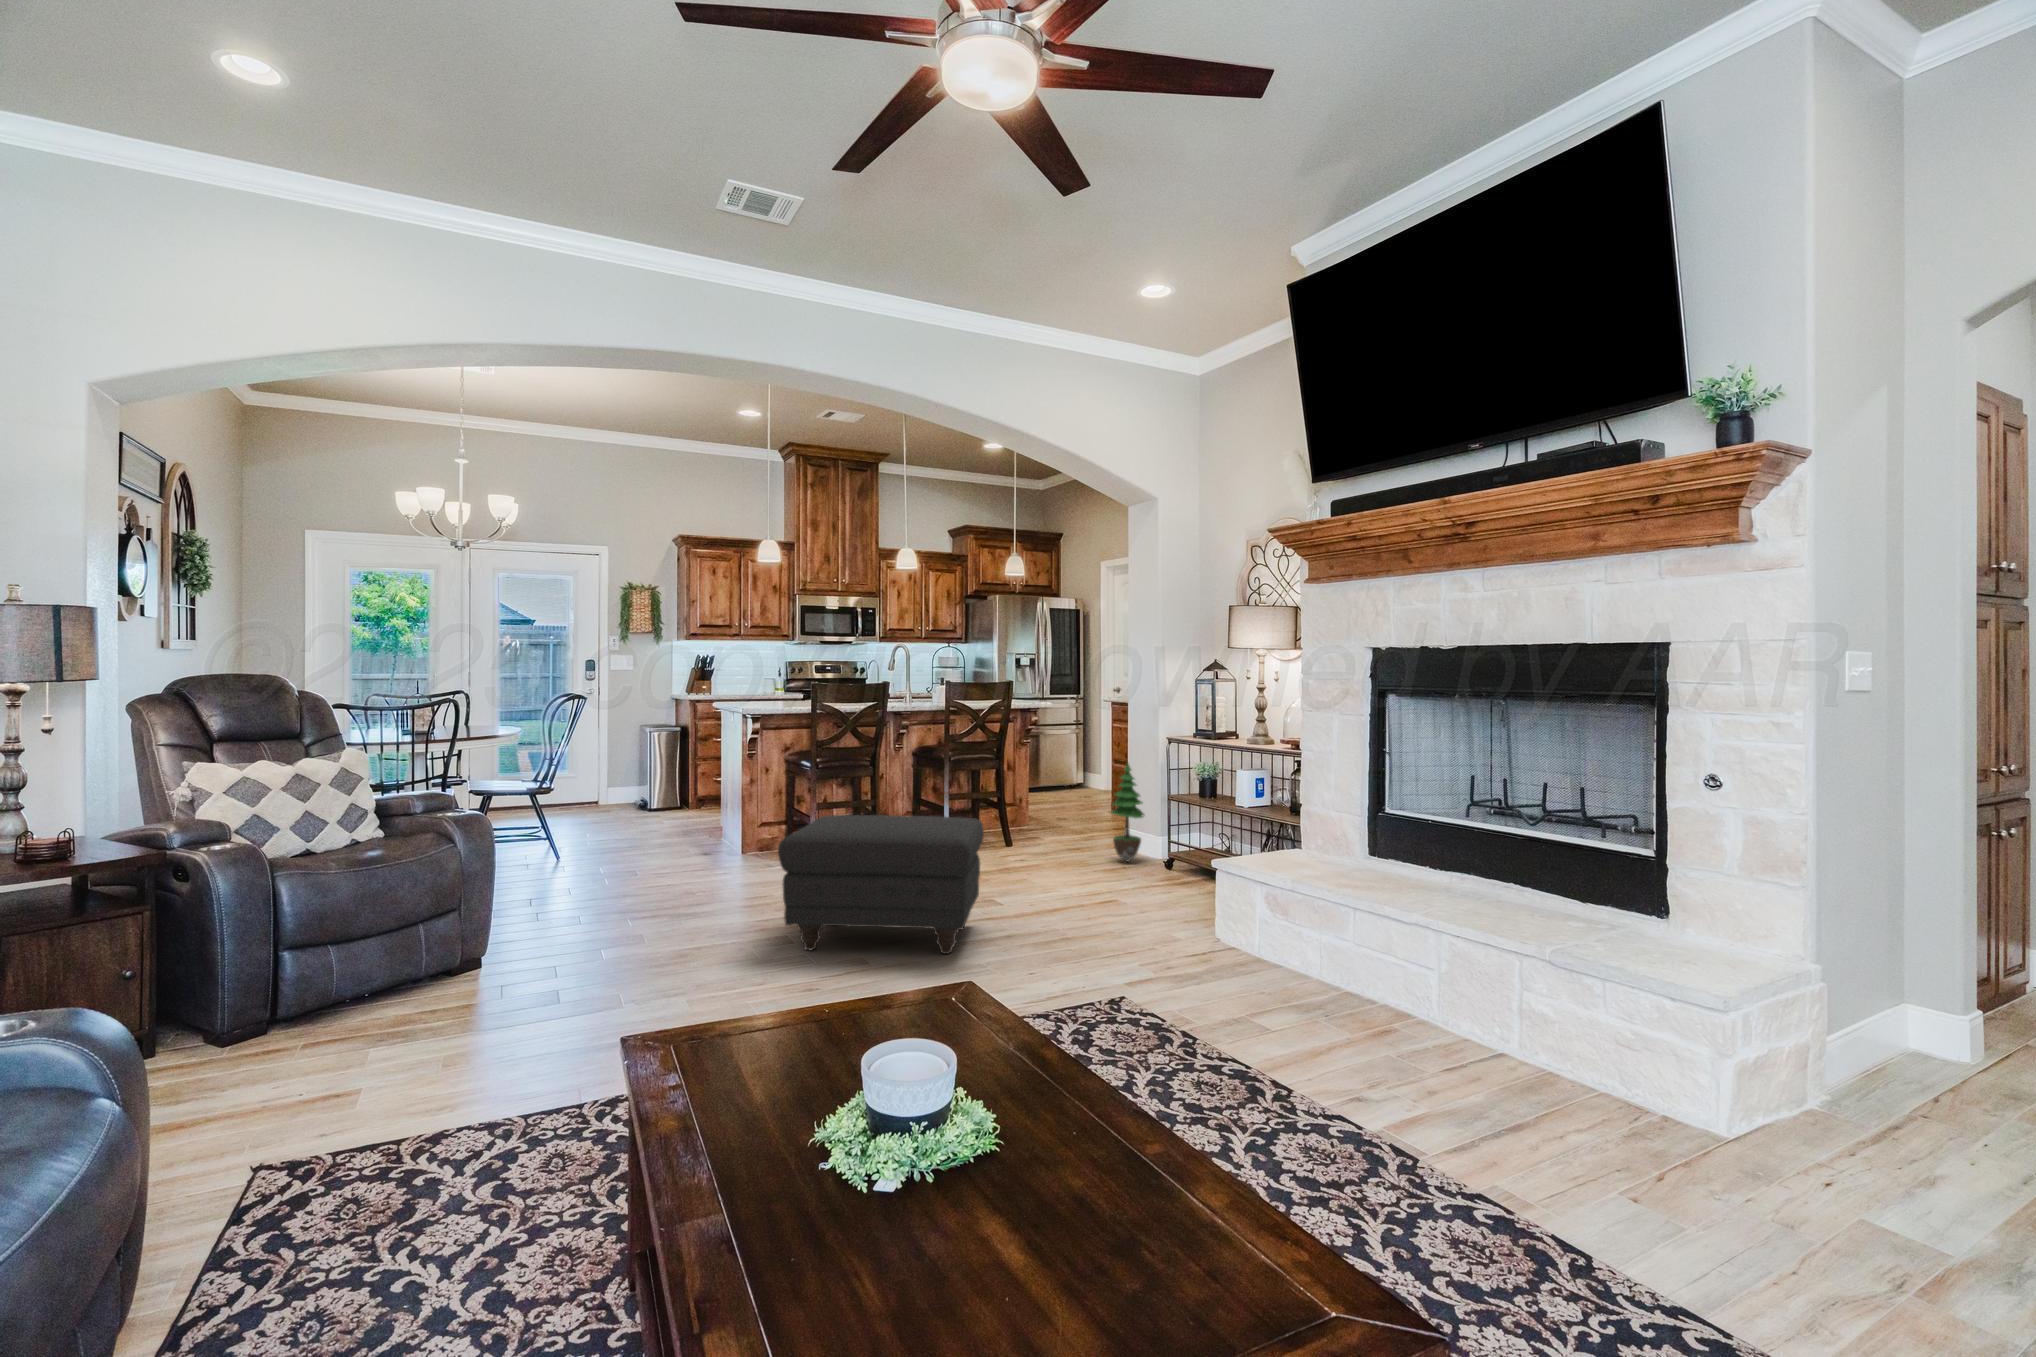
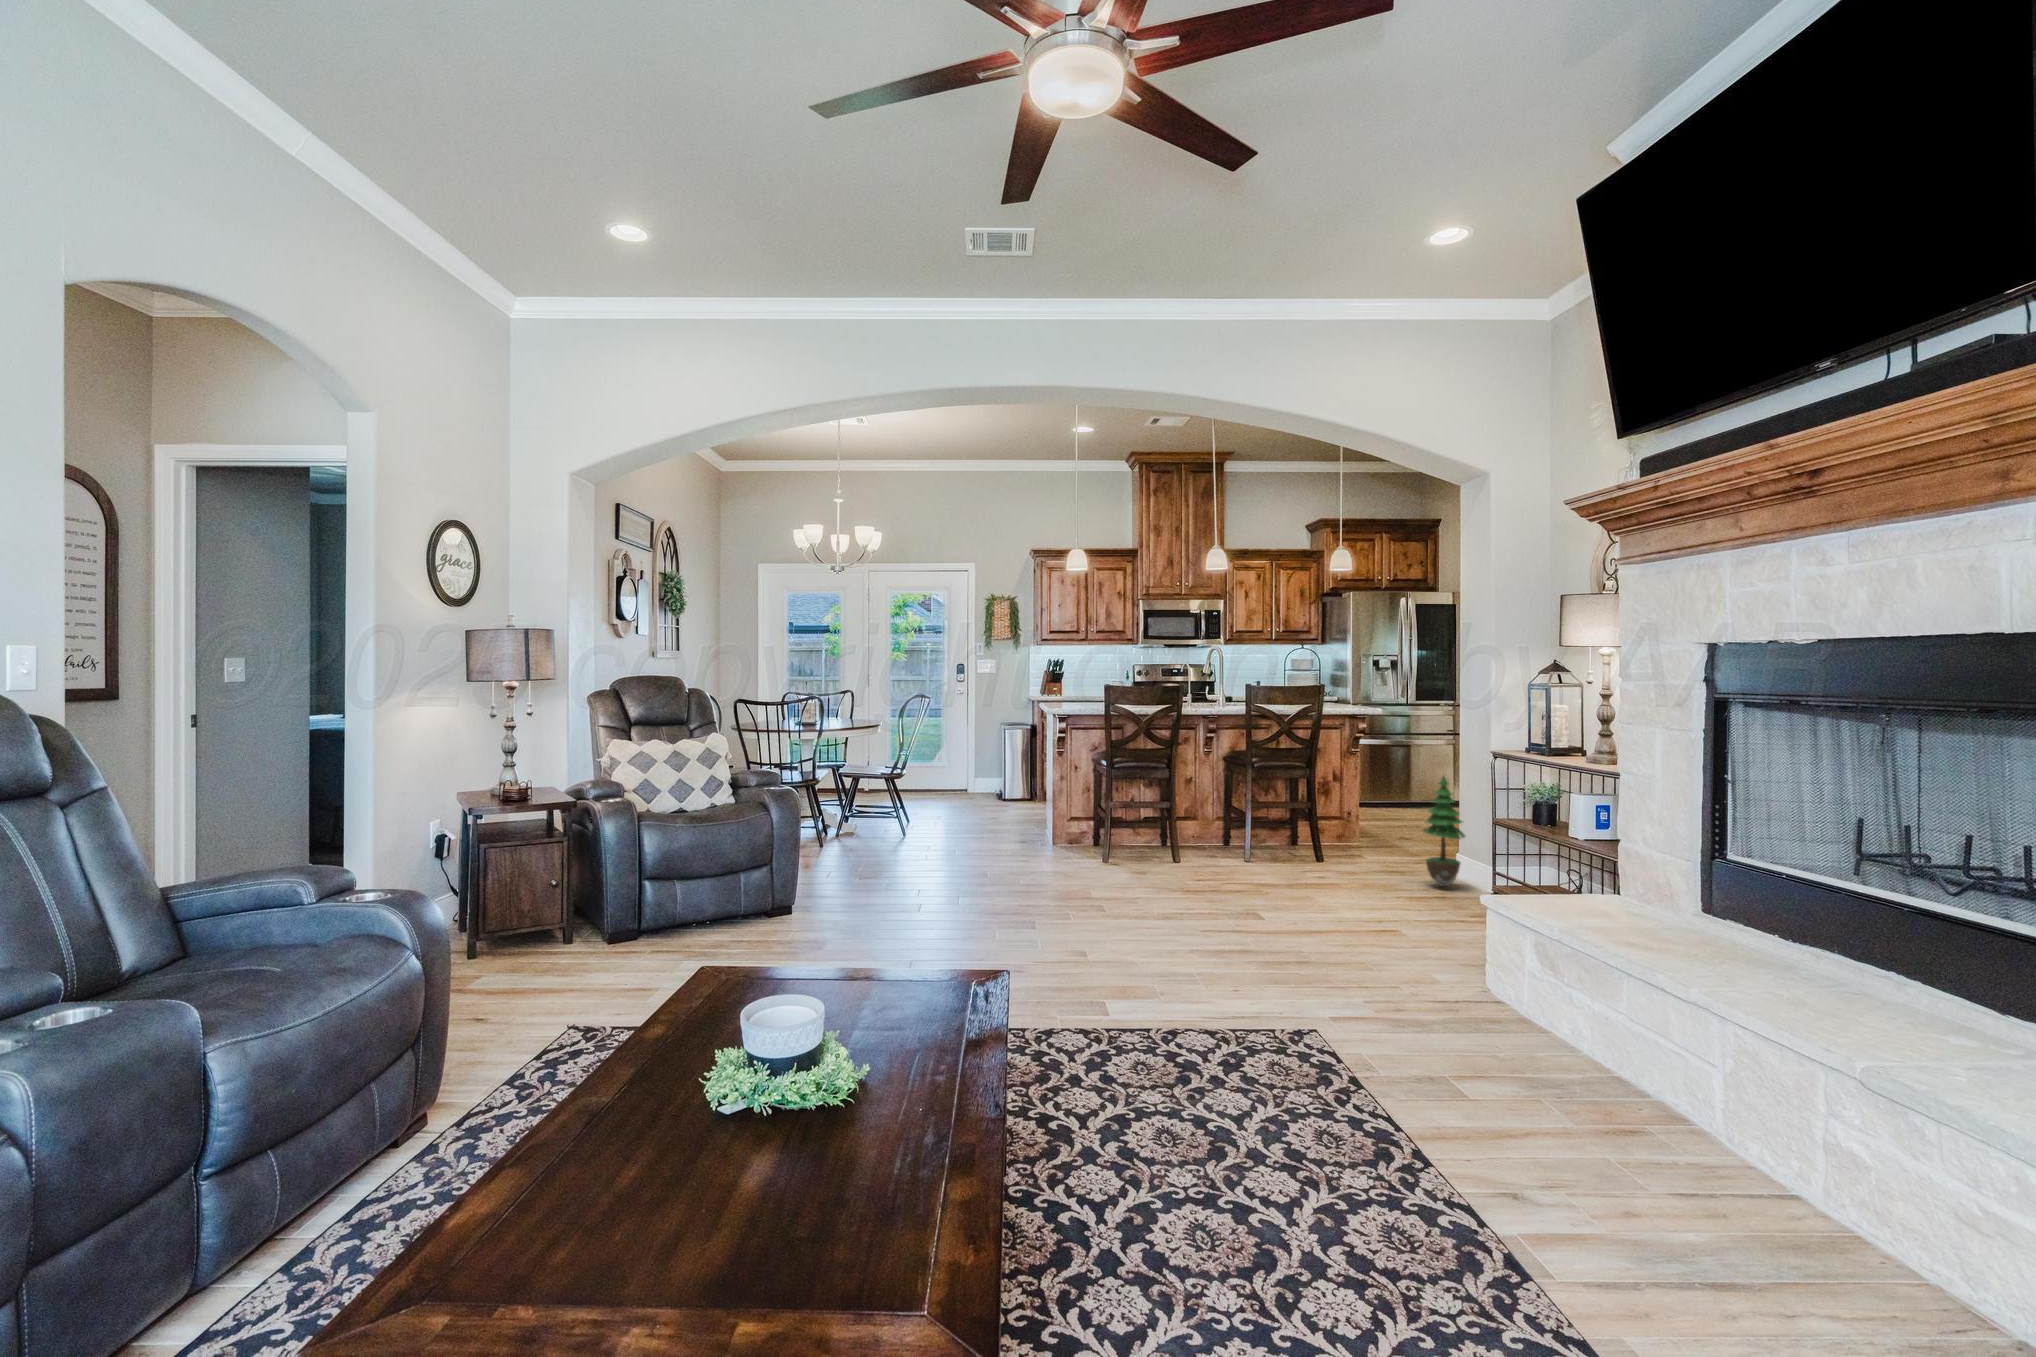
ottoman: present [778,815,984,954] -> none [1014,810,1226,956]

